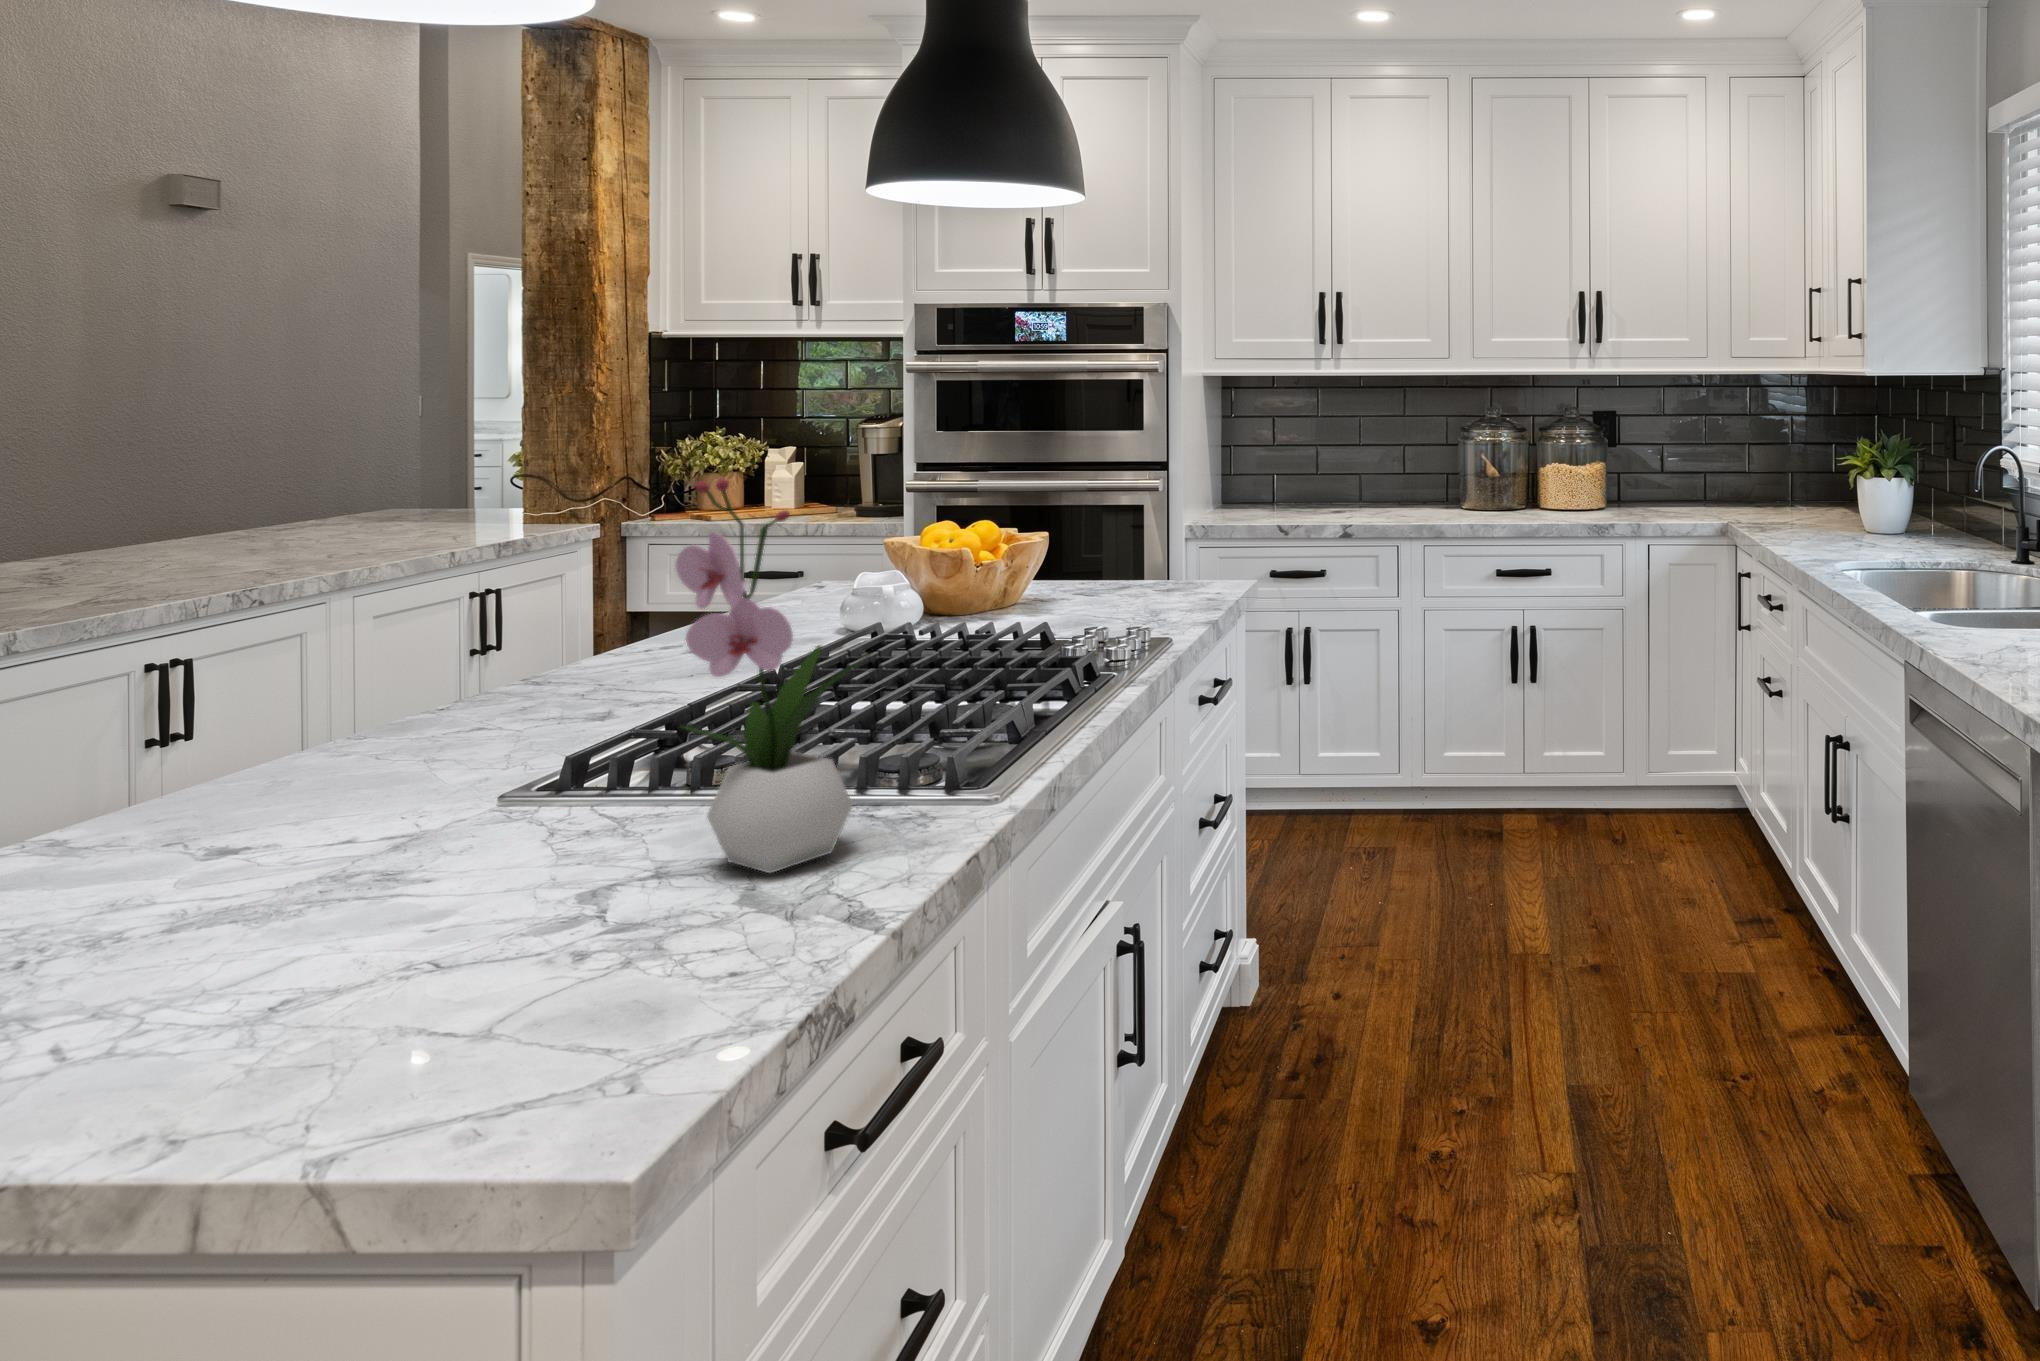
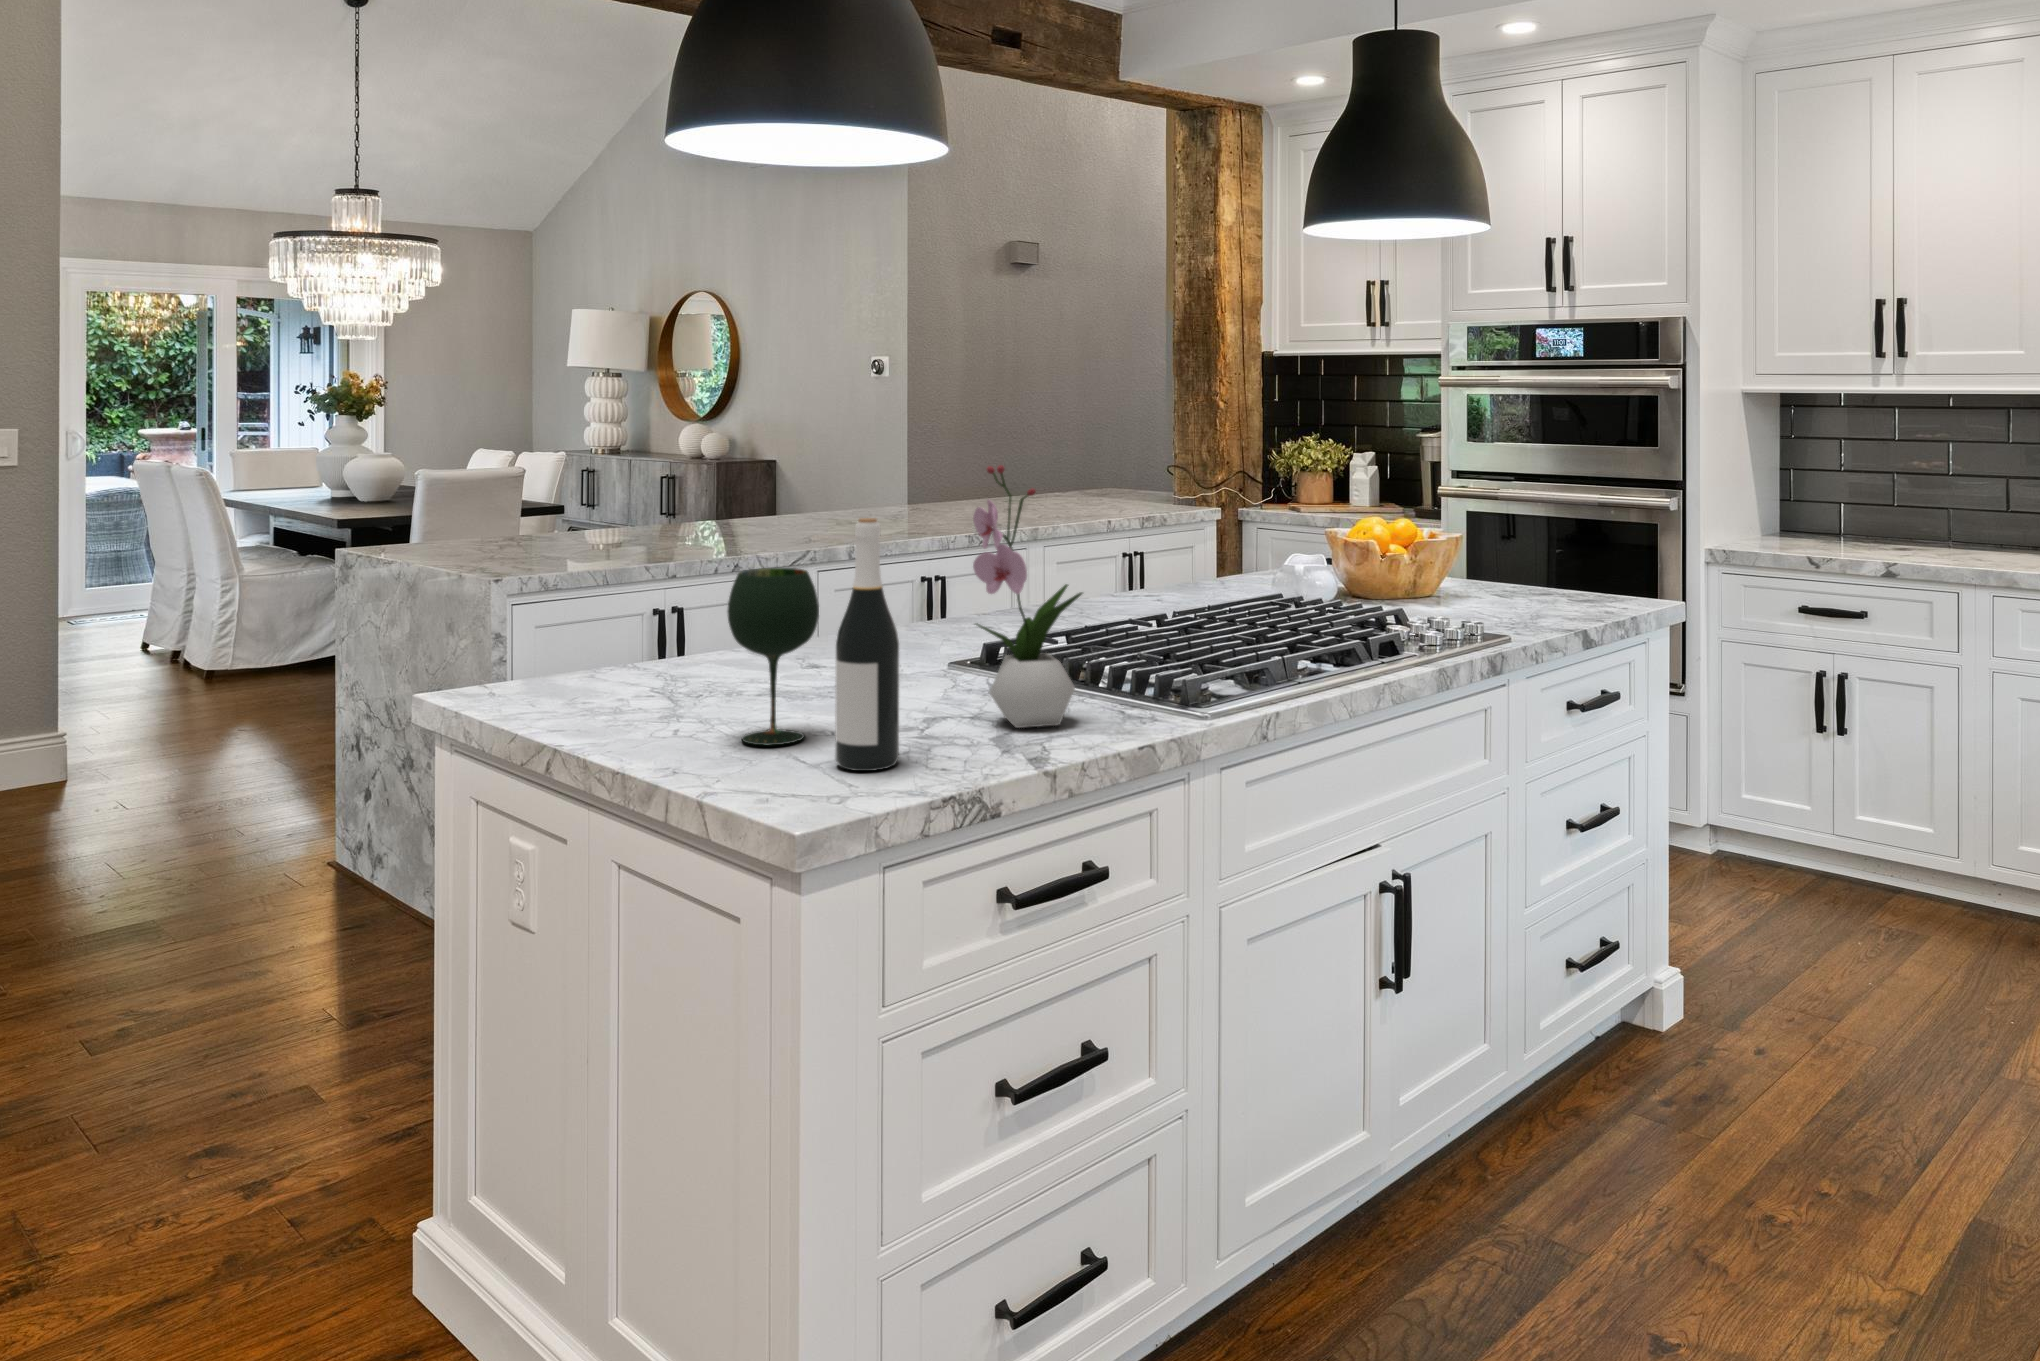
wine bottle: none [518,579,650,1027] -> present [835,518,899,771]
wine glass: none [191,685,410,1036] -> present [728,568,819,746]

